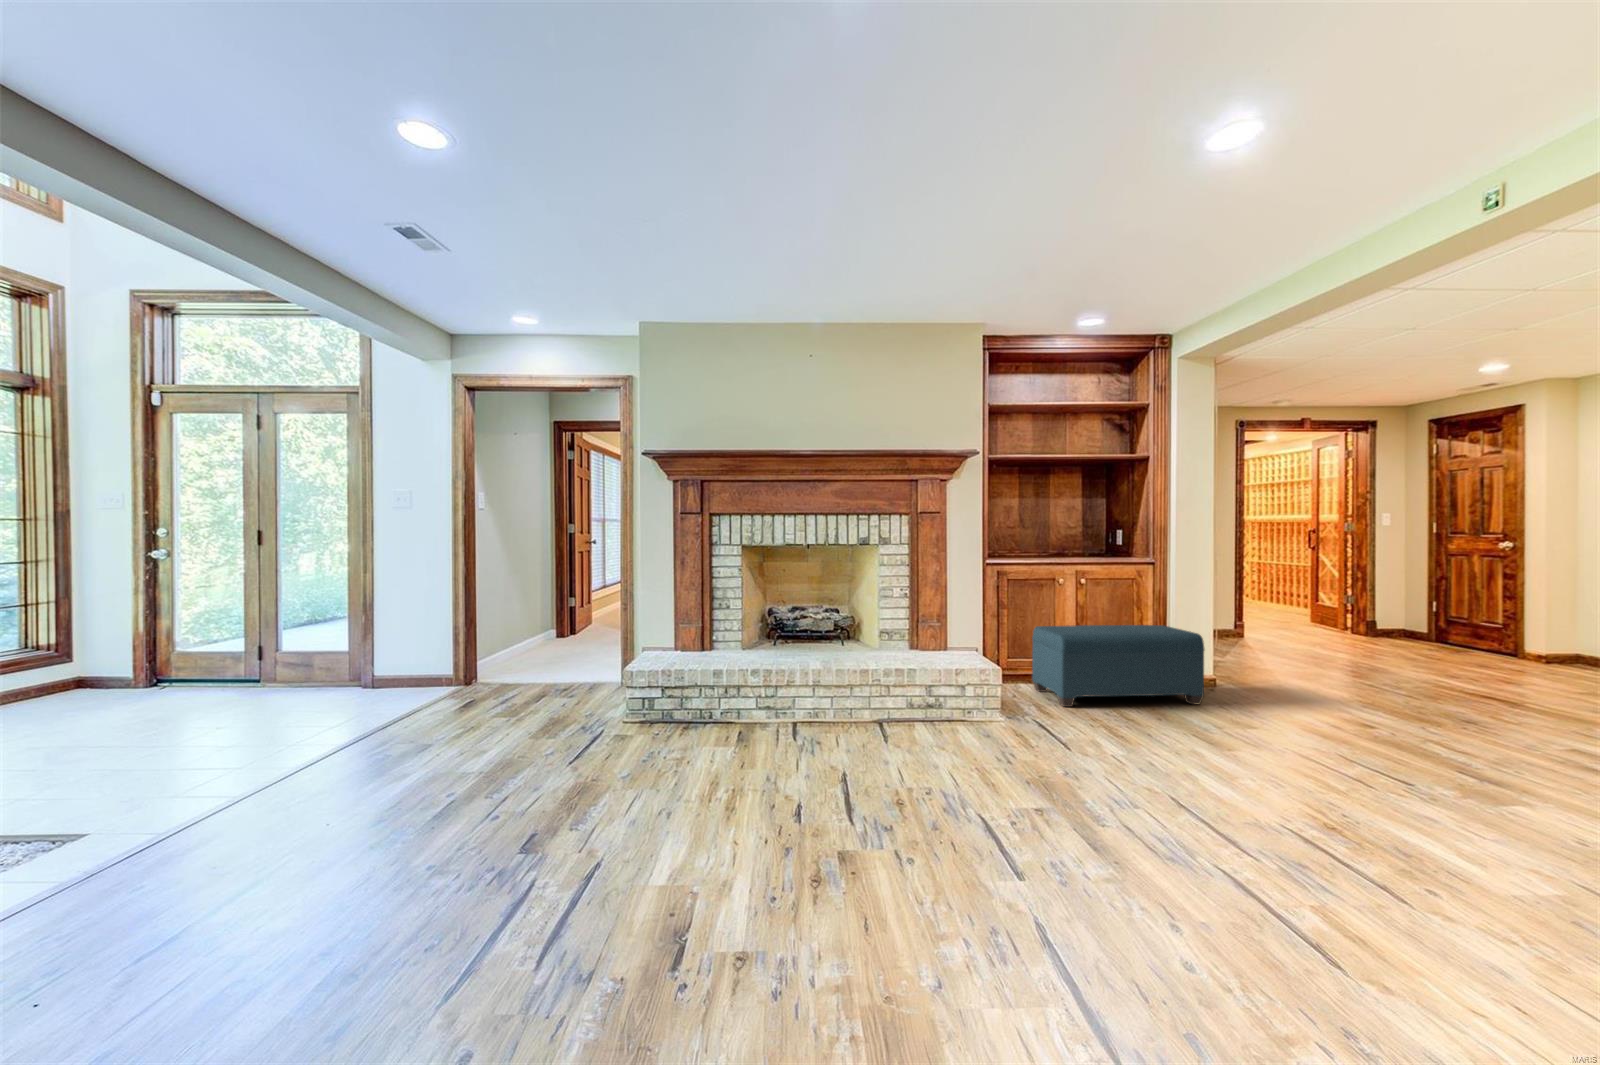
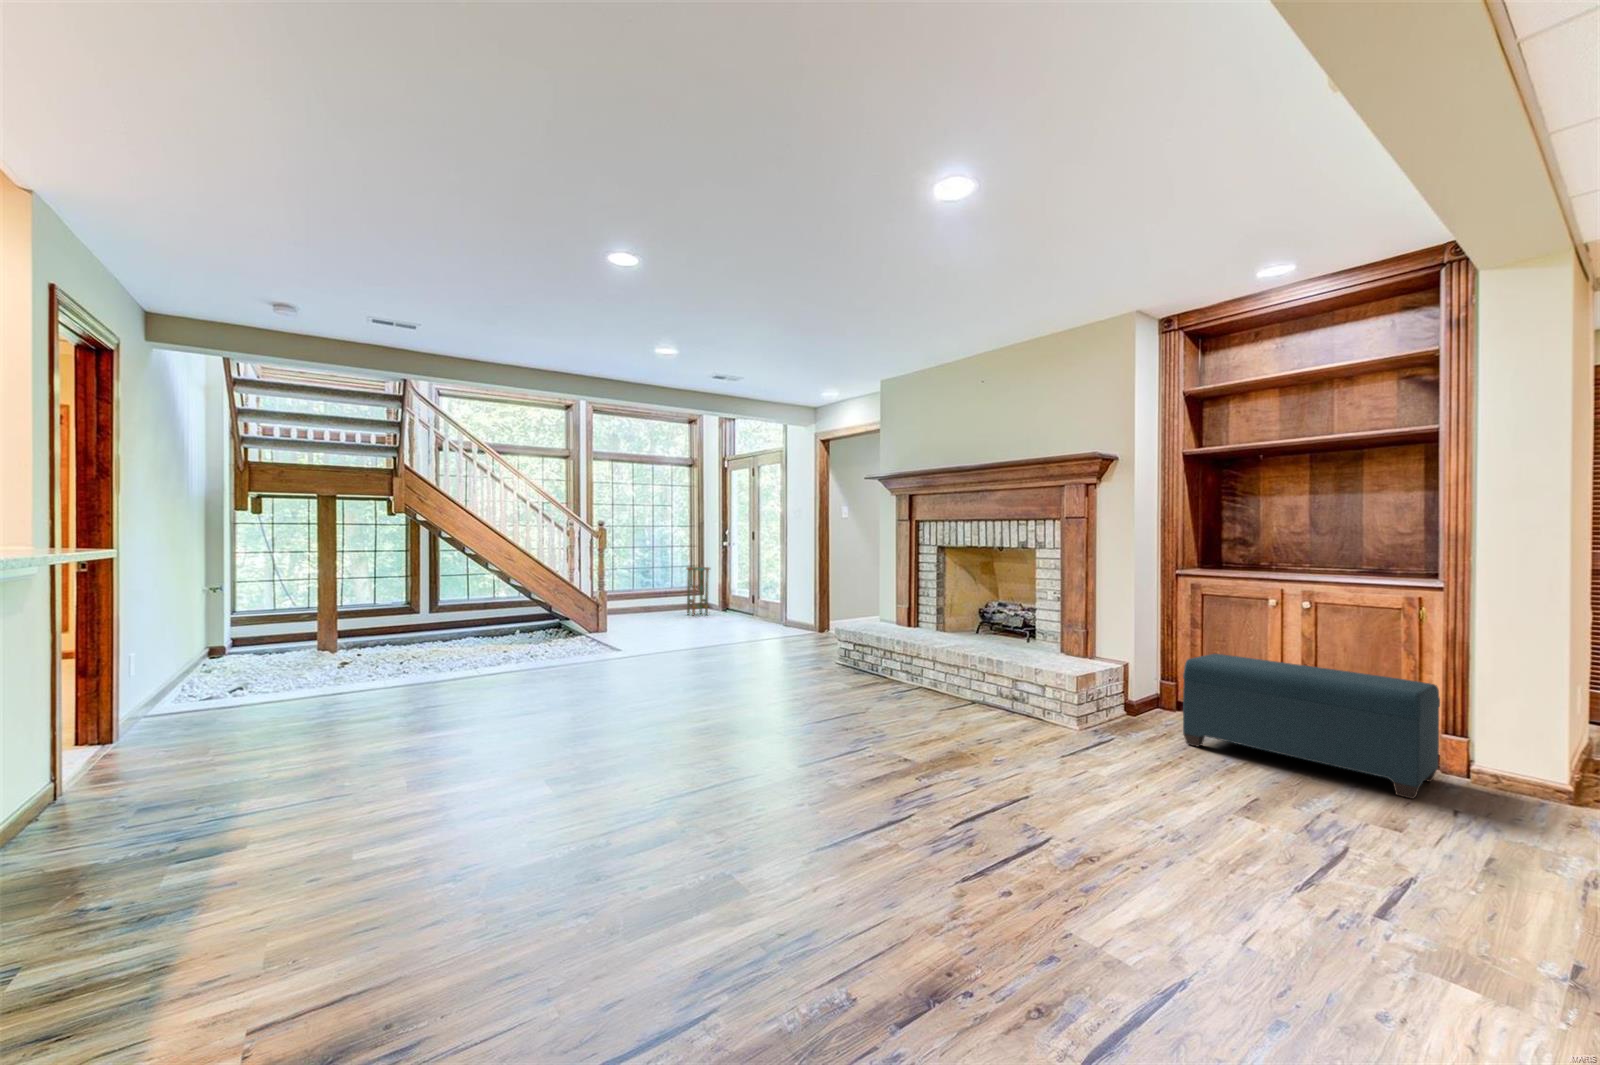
side table: none [46,602,124,706] -> present [686,567,710,615]

